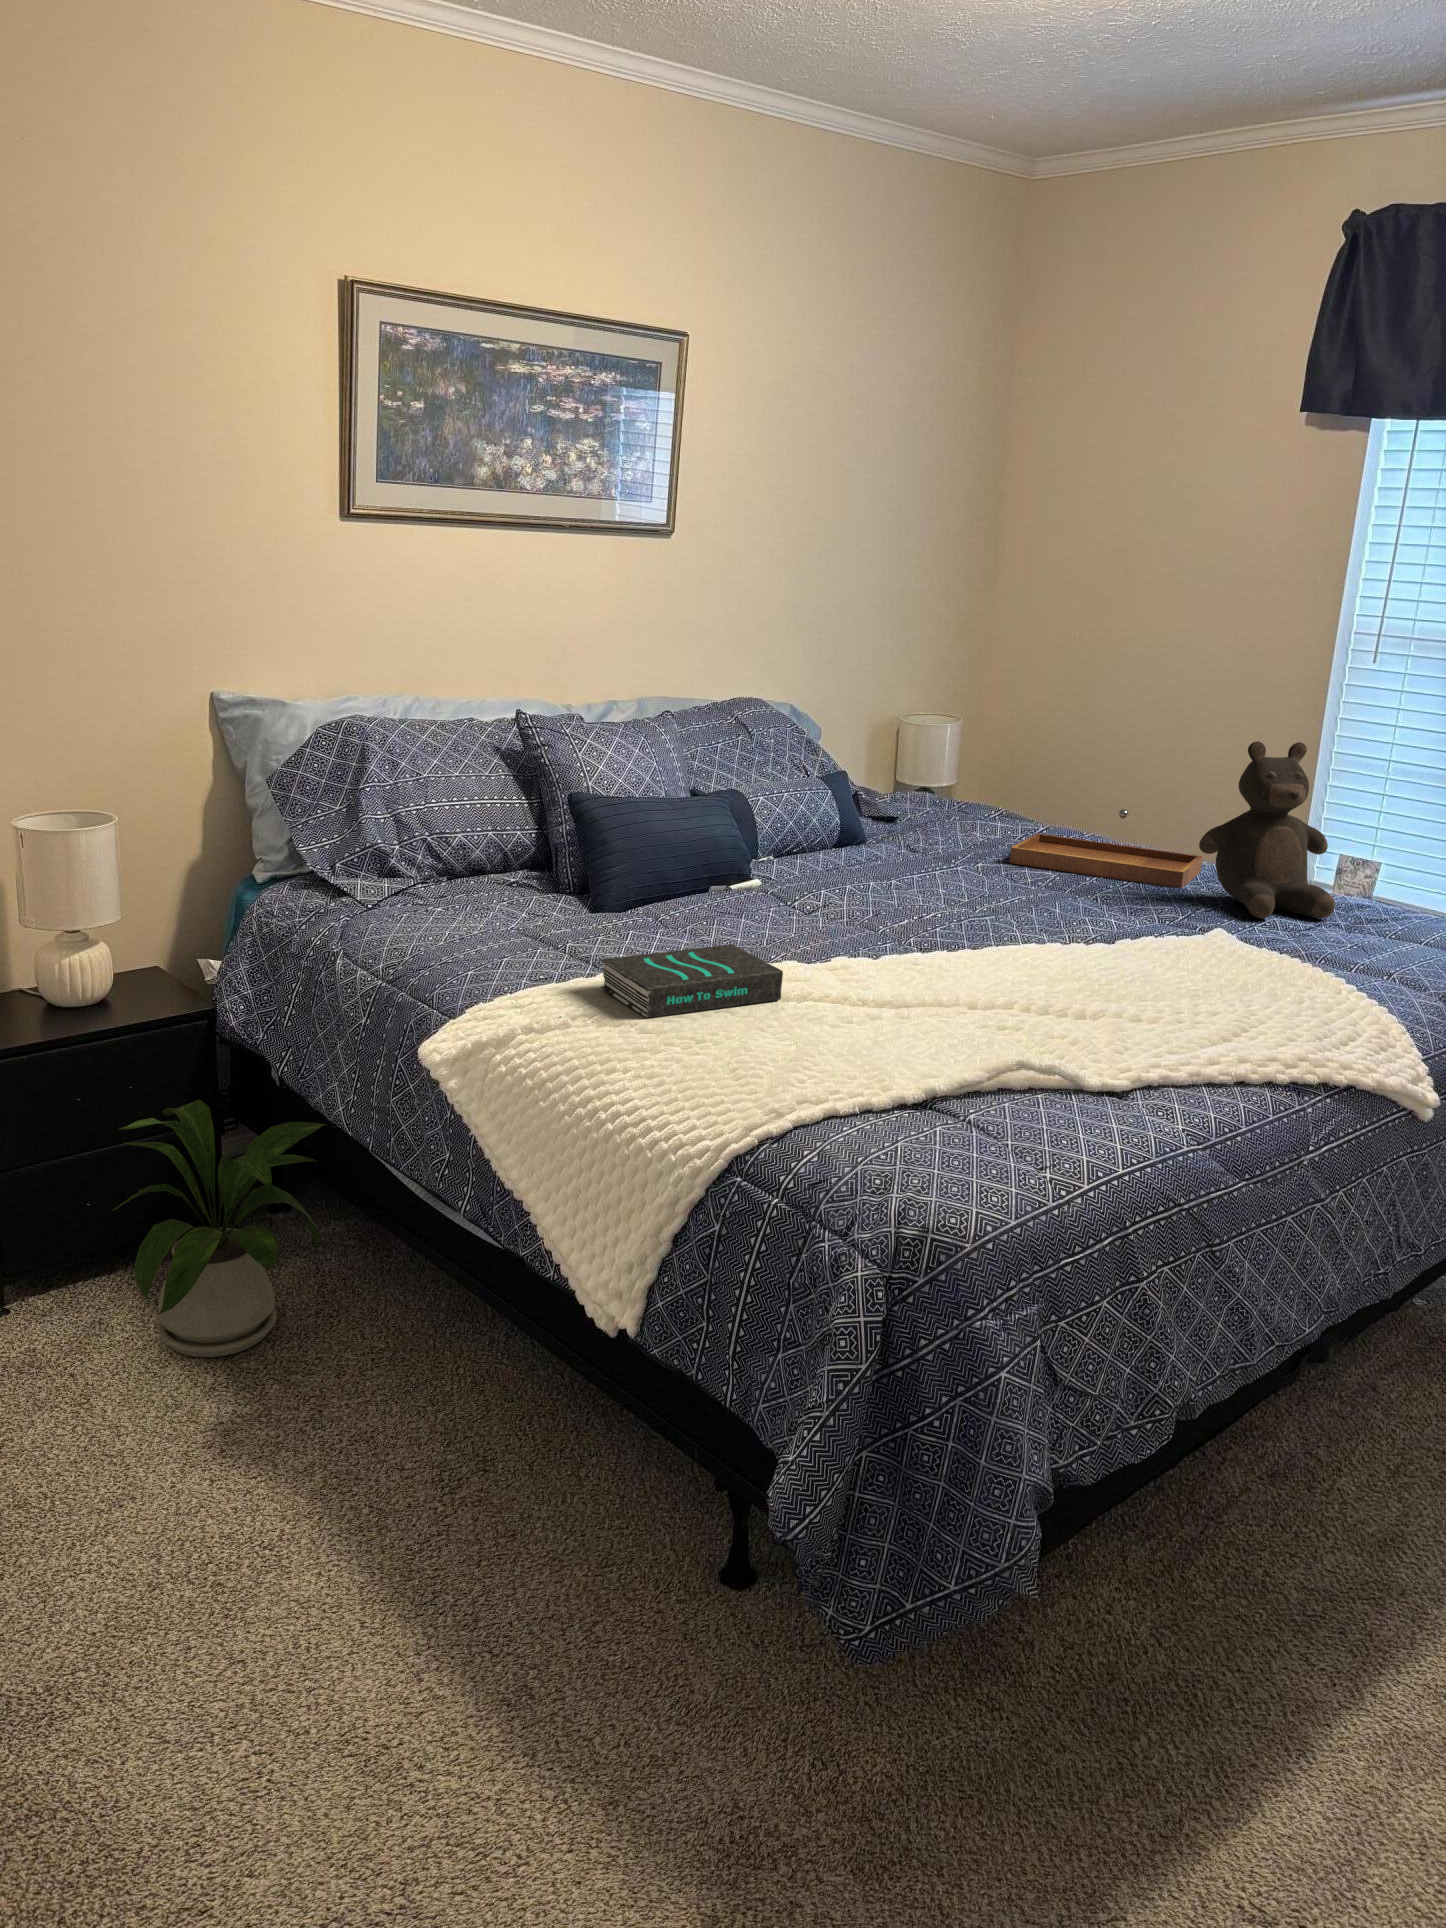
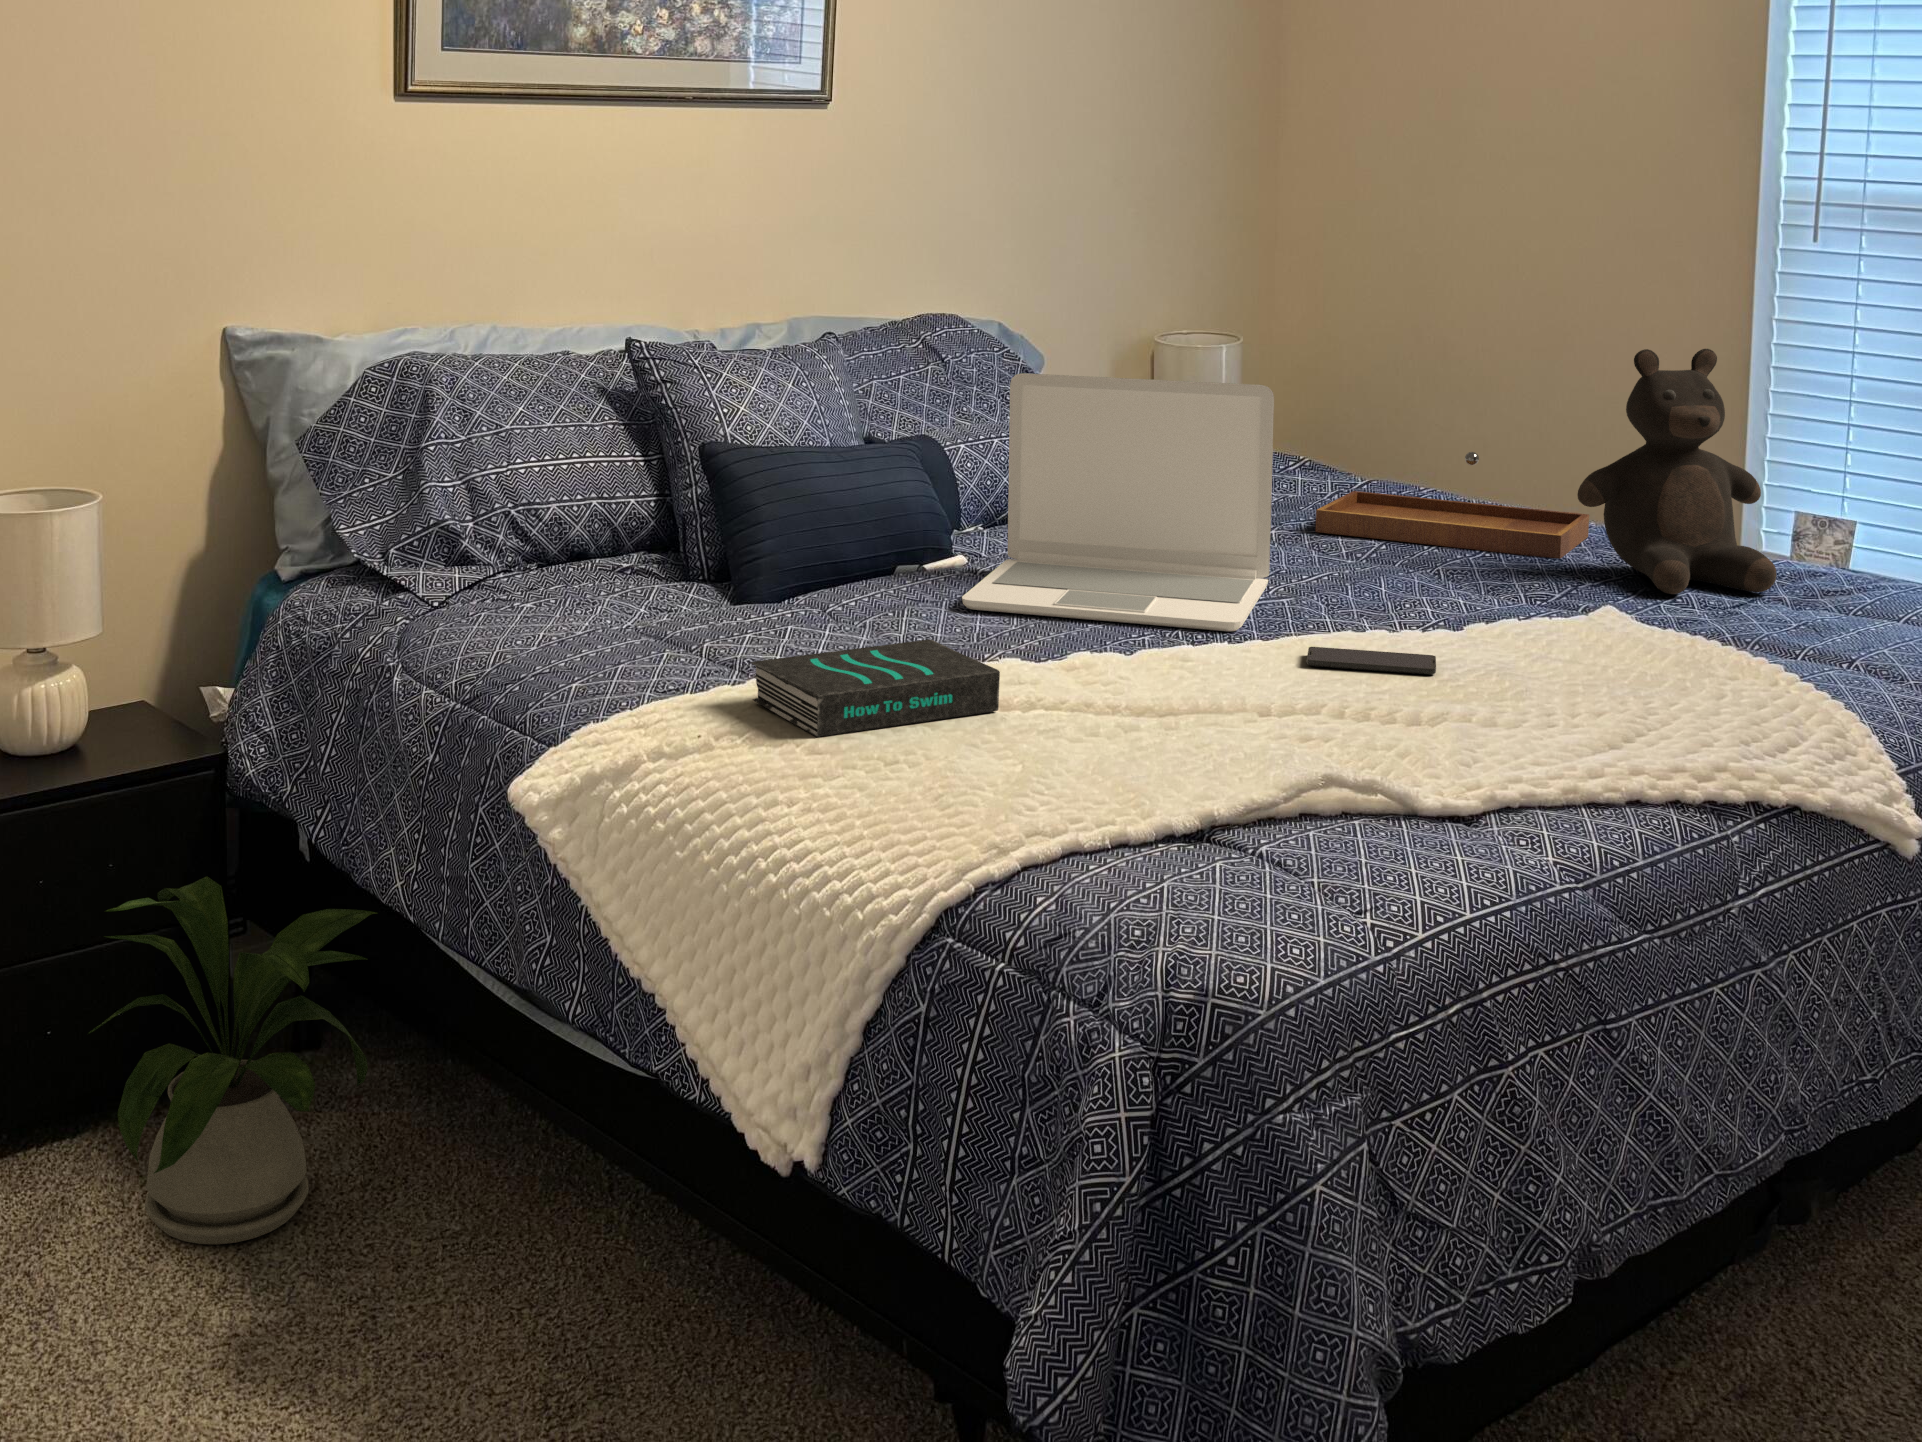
laptop: none [757,745,990,940] -> present [962,373,1274,631]
smartphone: none [1004,954,1097,978] -> present [1307,647,1436,675]

